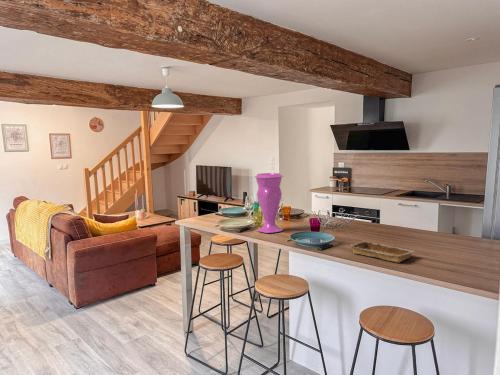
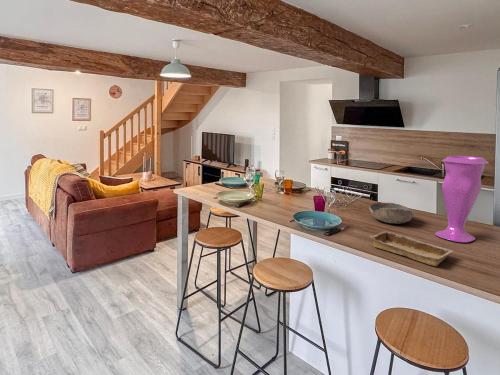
vase: present [255,173,283,233] -> present [435,156,489,242]
bowl: none [355,220,395,237] -> present [369,203,415,224]

